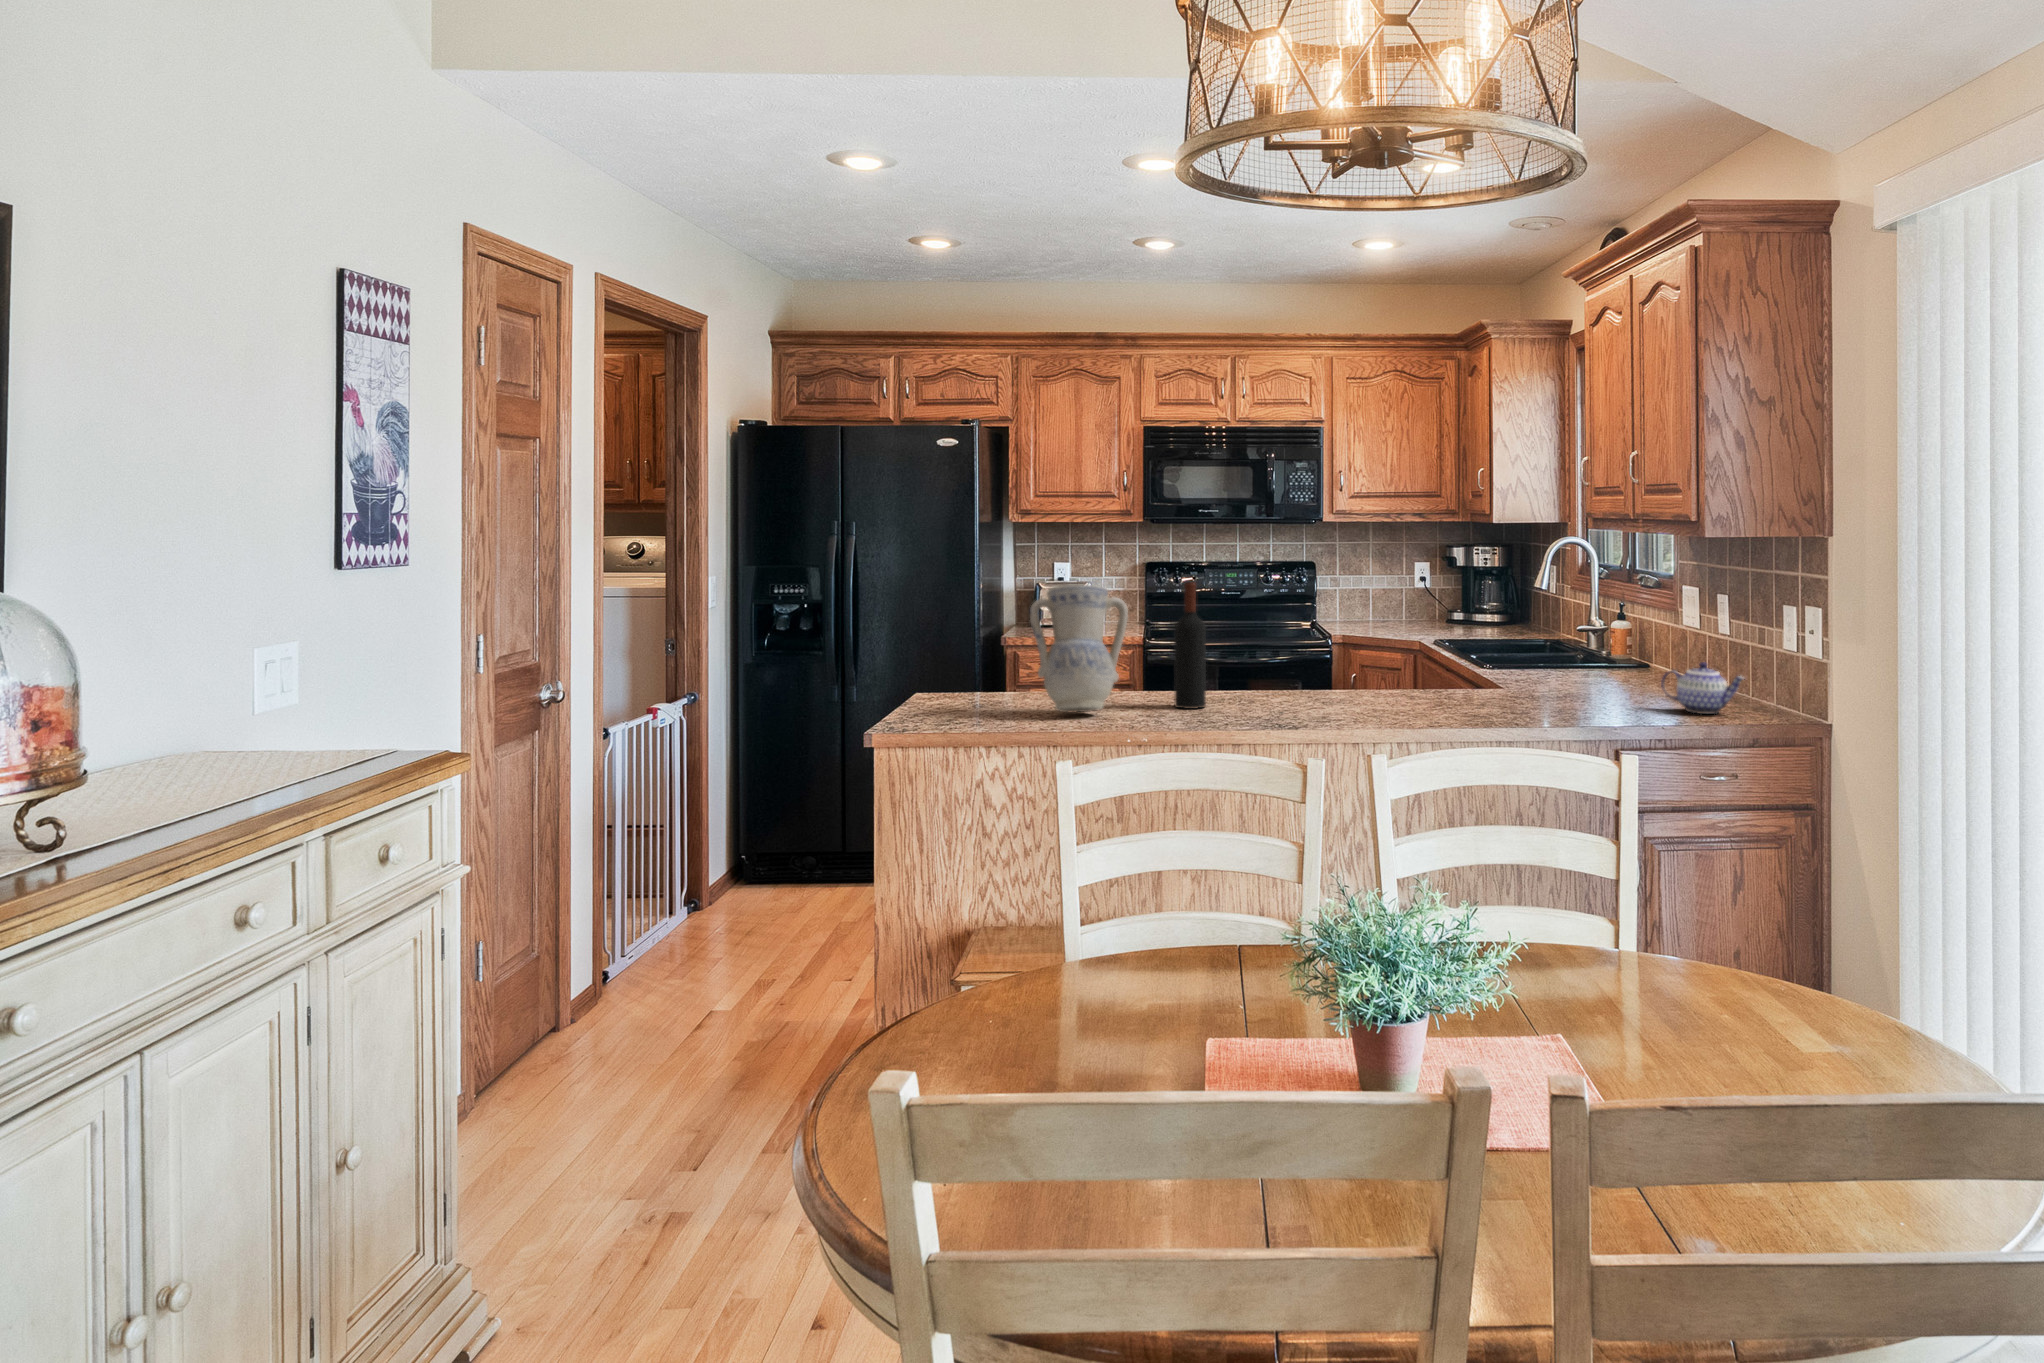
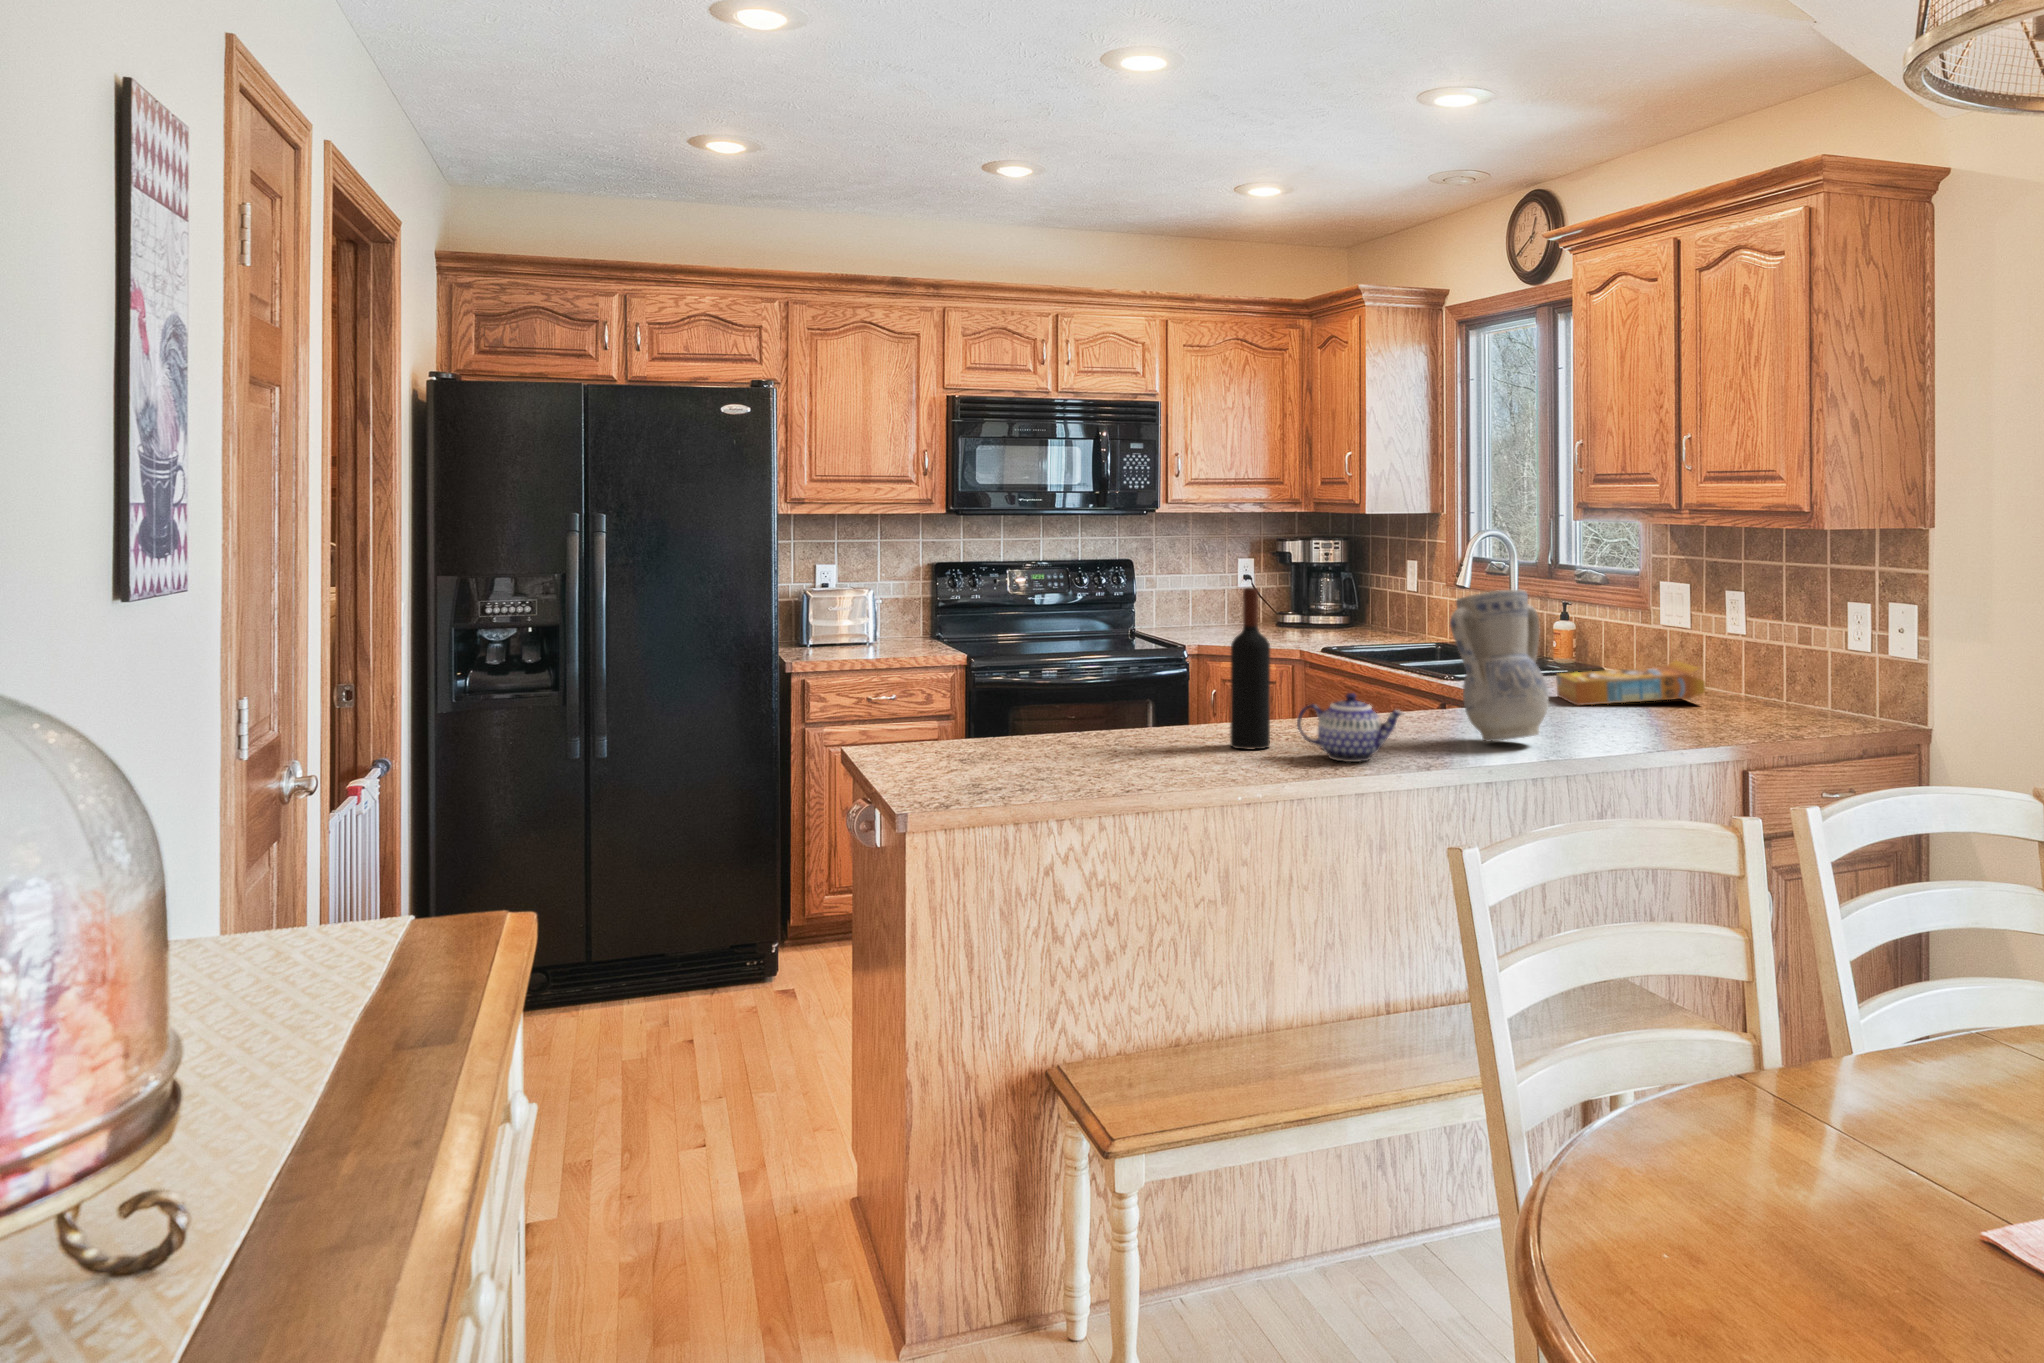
vase: present [1030,585,1128,712] -> present [1450,590,1548,742]
cereal box: none [1538,656,1658,696] -> present [1556,661,1705,706]
teapot: present [1661,662,1745,714] -> present [1297,693,1403,762]

